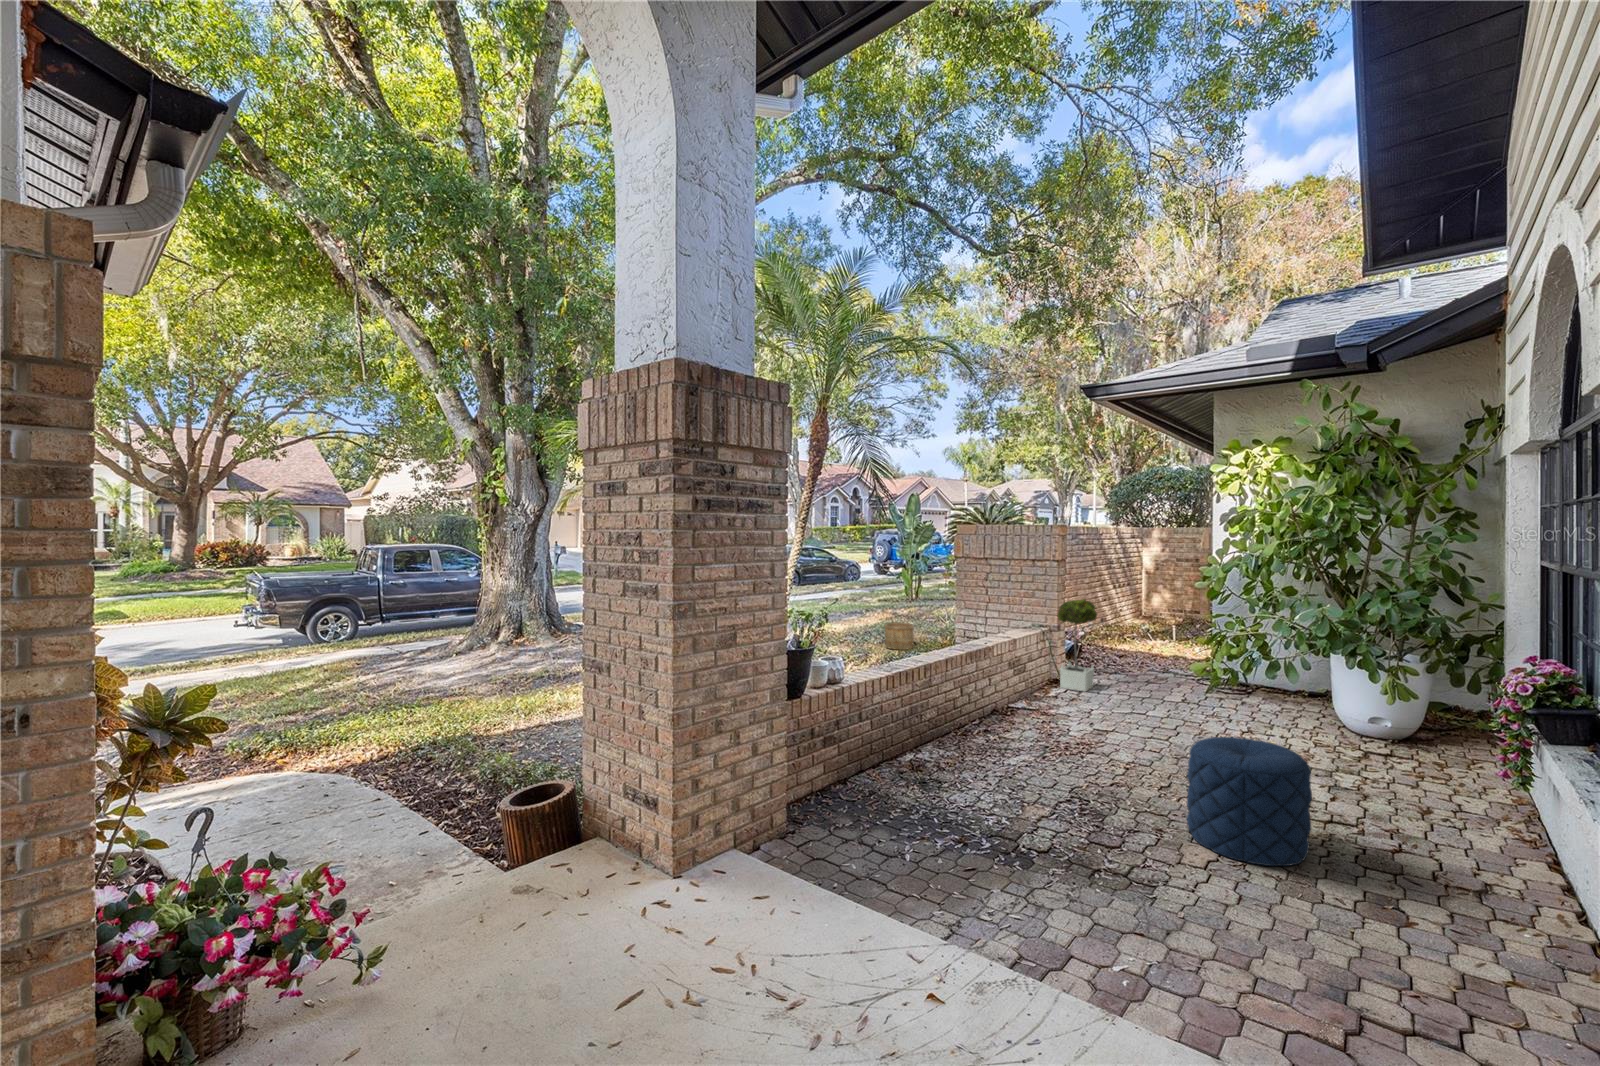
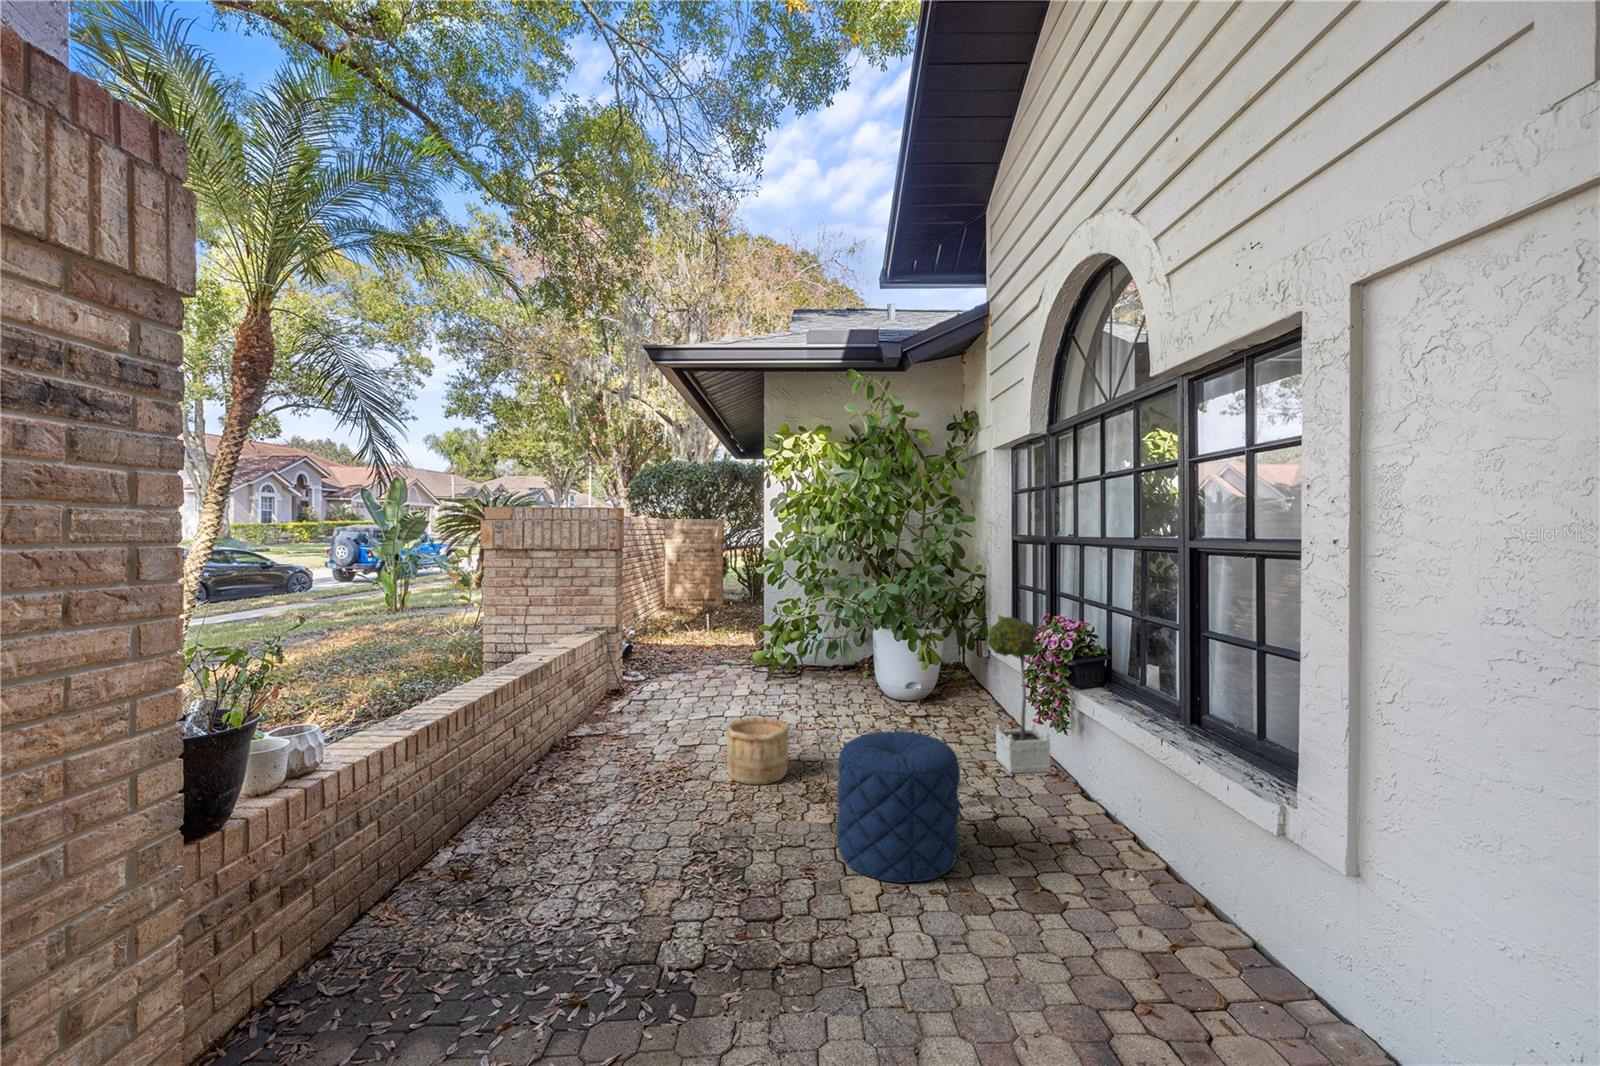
potted tree: present [1057,599,1097,691] -> present [988,615,1051,773]
wooden bucket: present [885,622,914,650] -> present [726,717,790,784]

